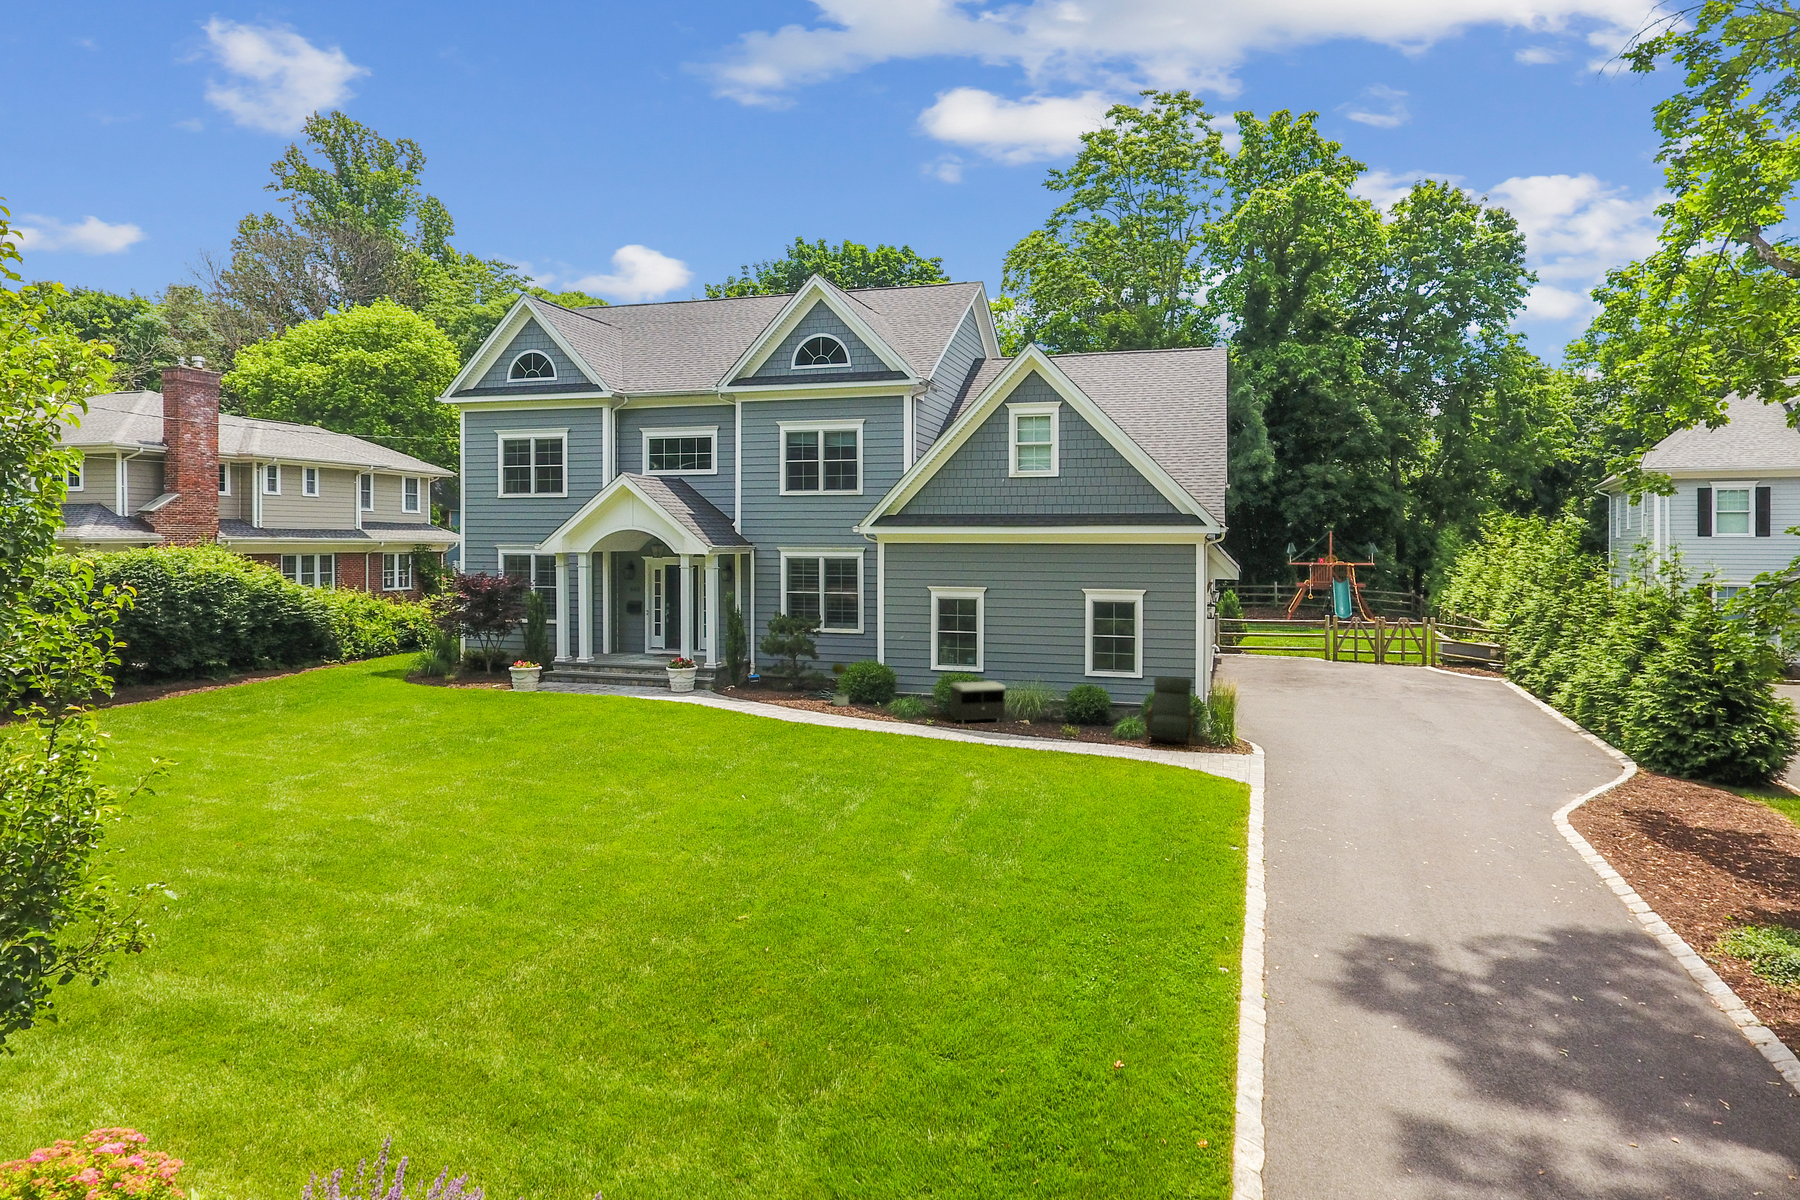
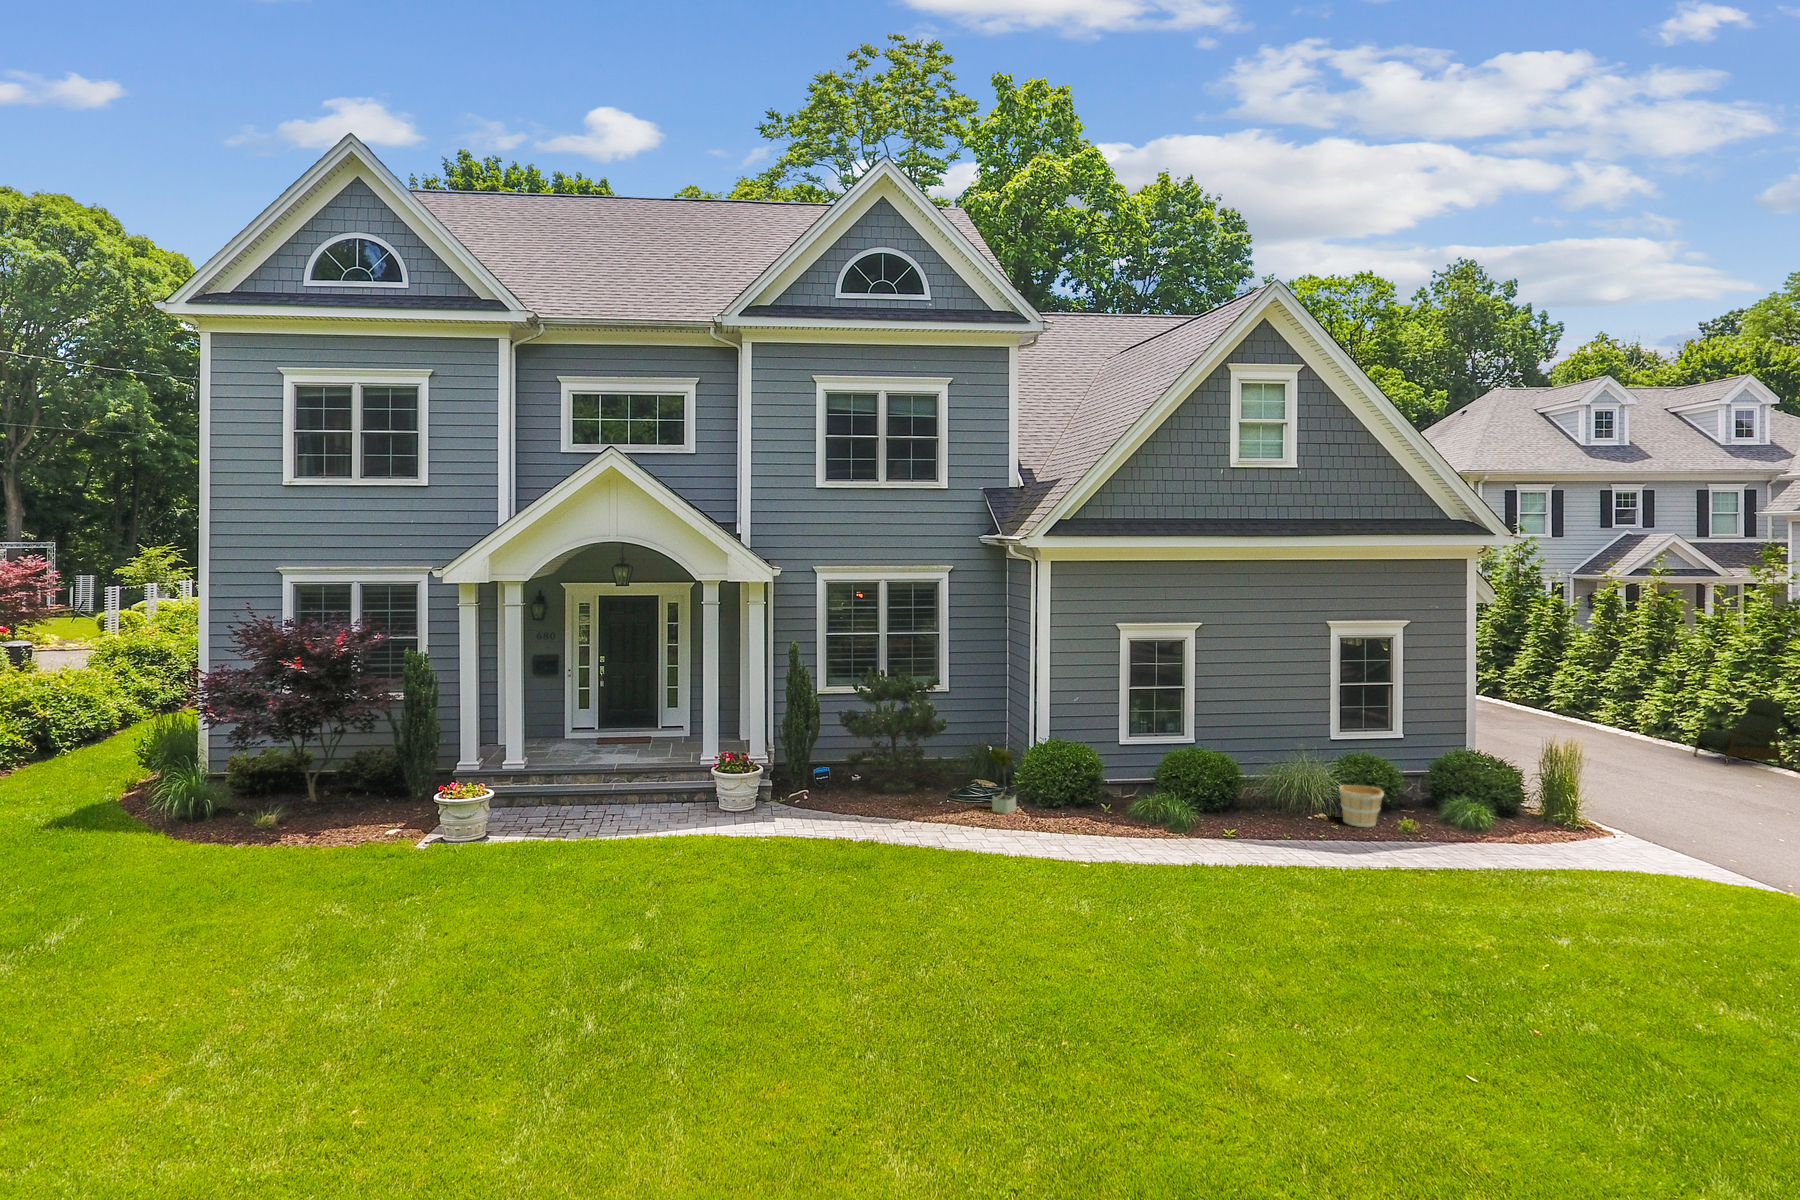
chair: present [1146,676,1194,750] -> present [1694,697,1786,767]
storage bench: present [950,681,1006,722] -> none [1193,760,1271,829]
wooden bucket: none [1052,702,1082,731] -> present [1339,785,1384,828]

